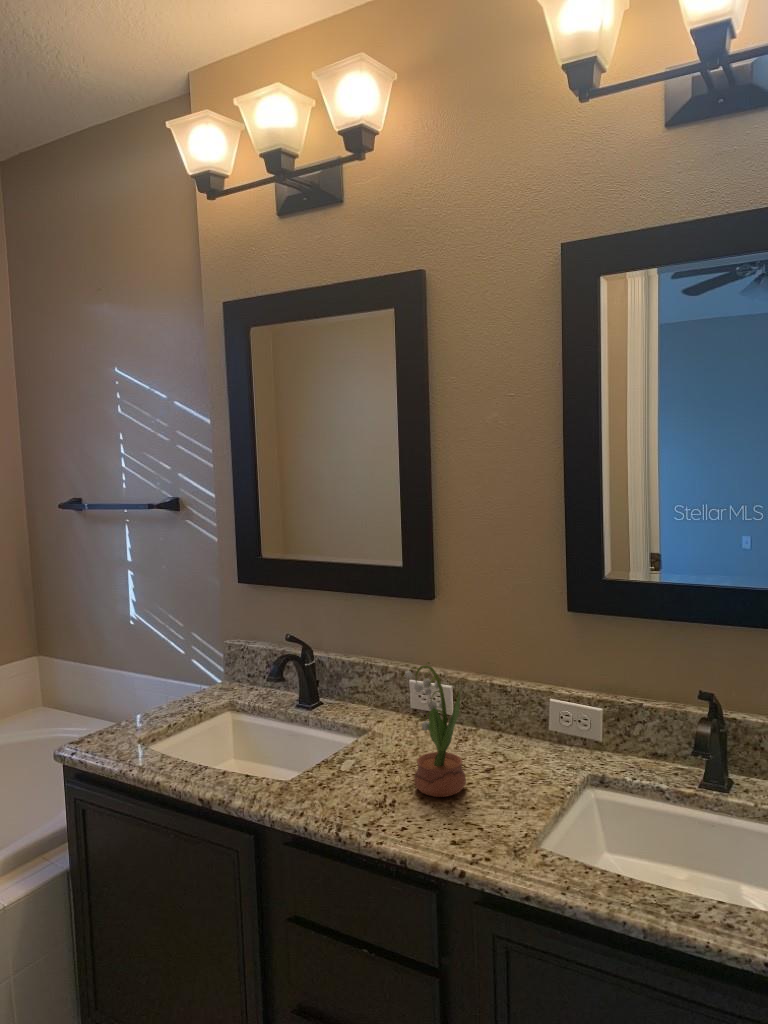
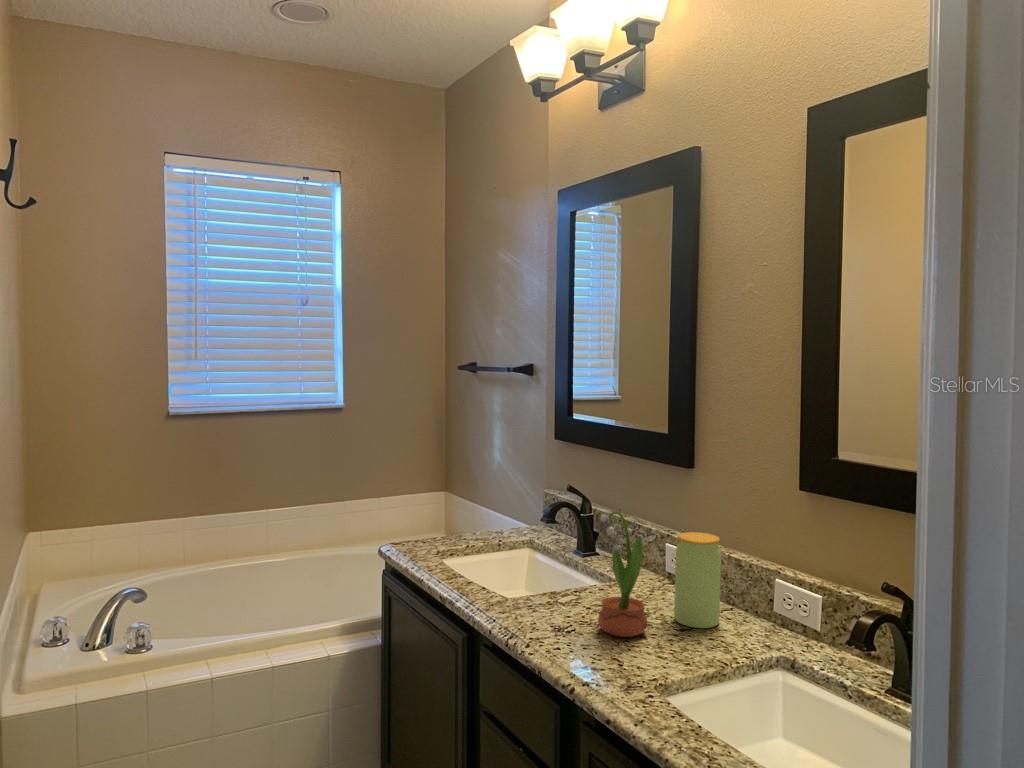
jar: none [466,668,512,766] -> present [674,532,721,628]

